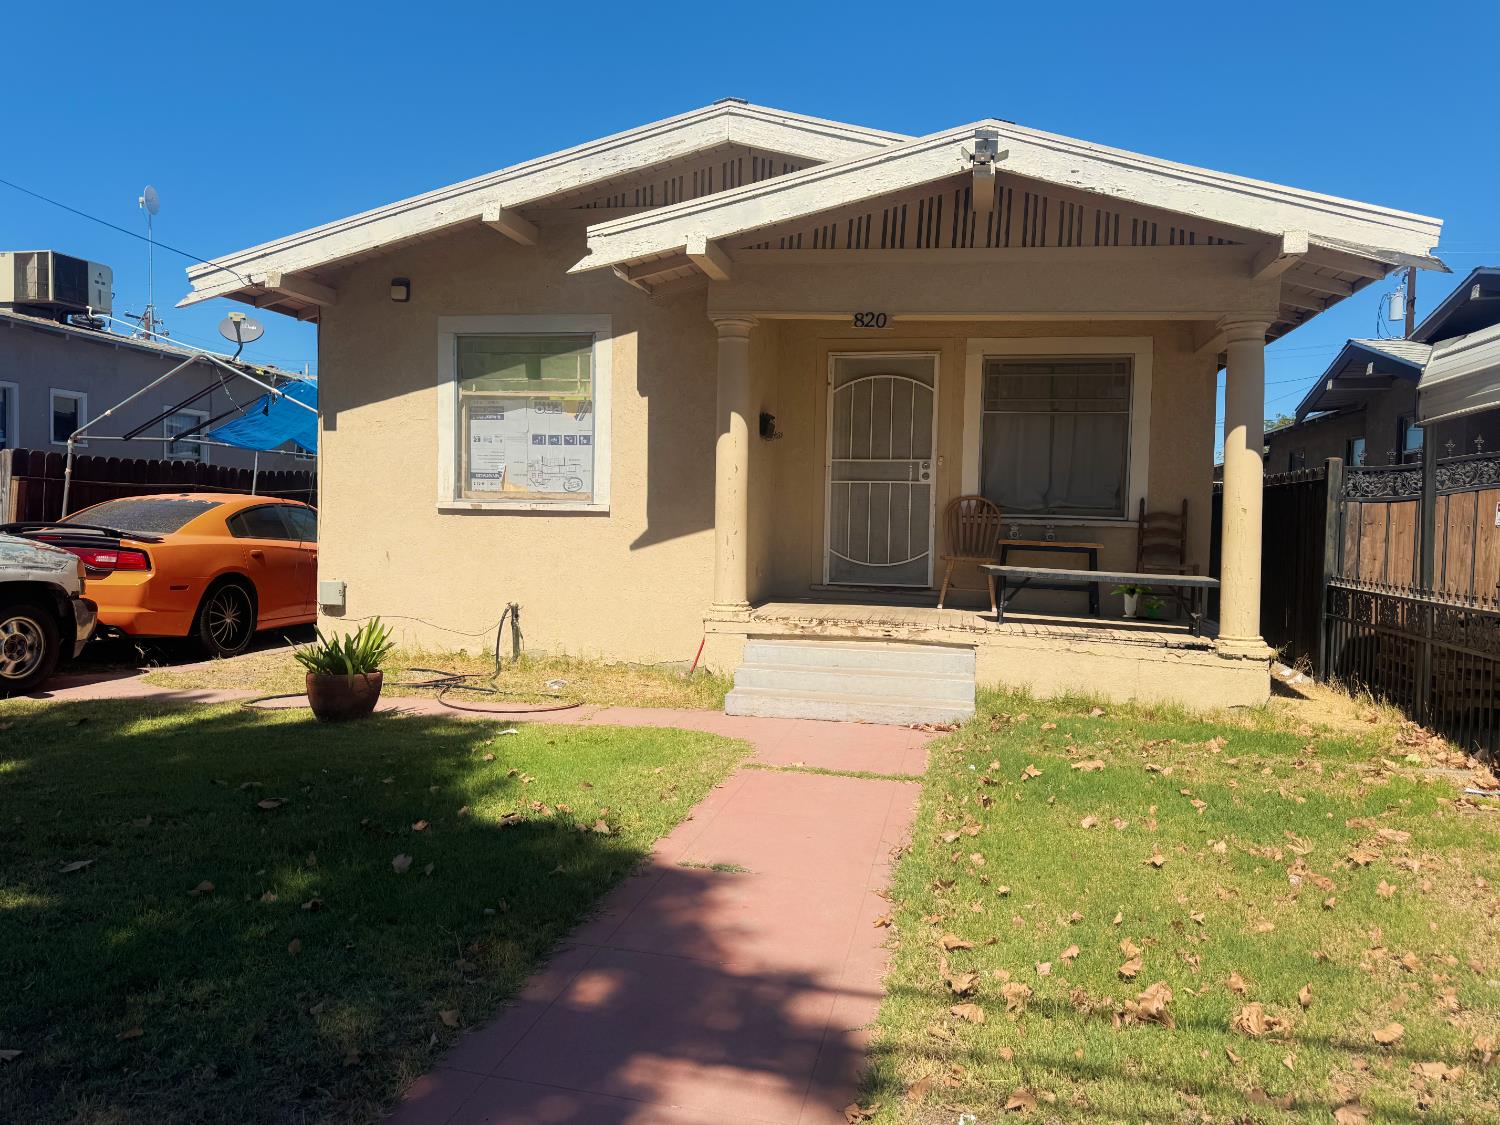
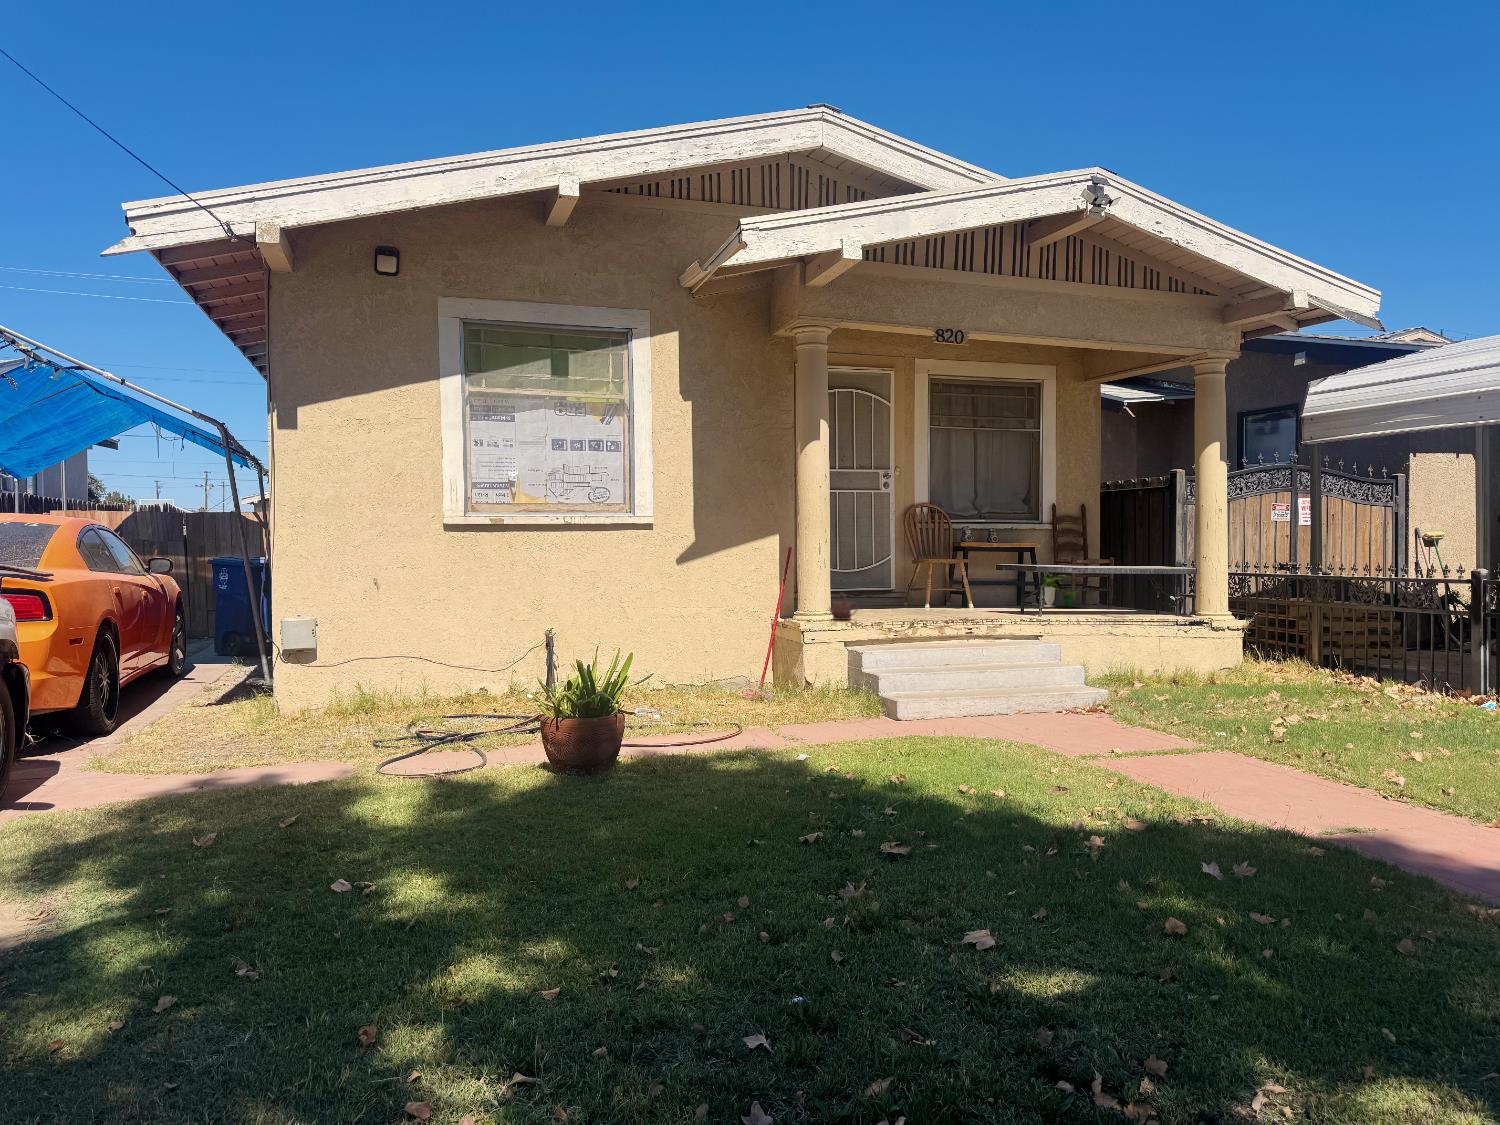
watering can: none [753,585,795,612] -> present [829,593,858,620]

